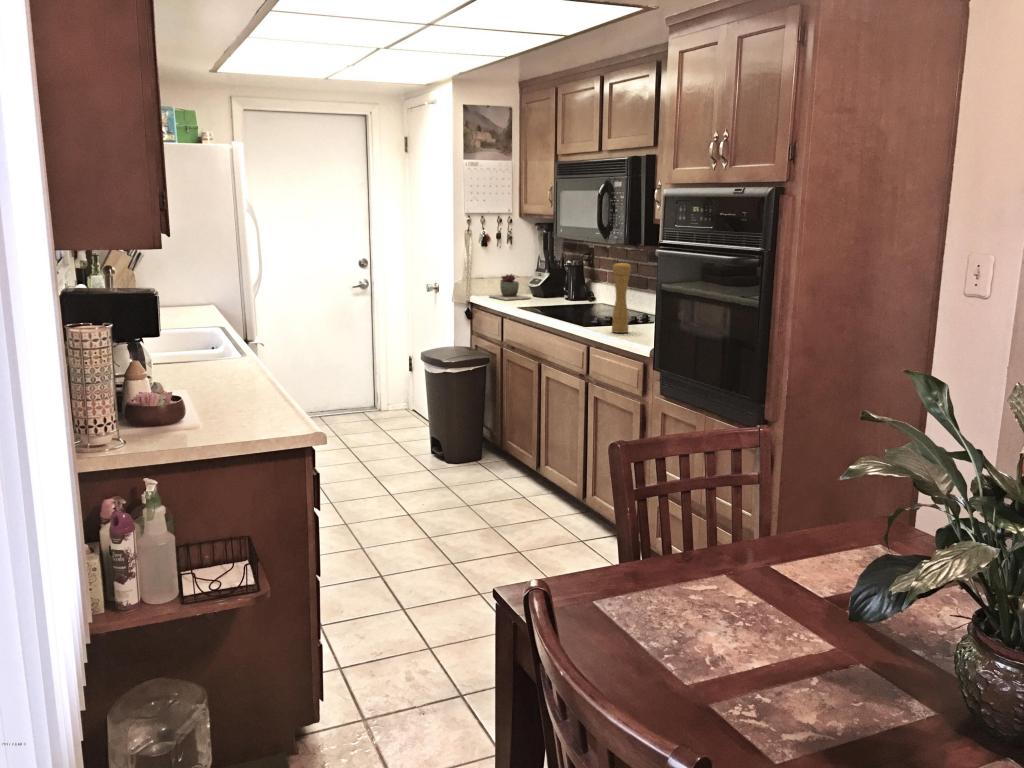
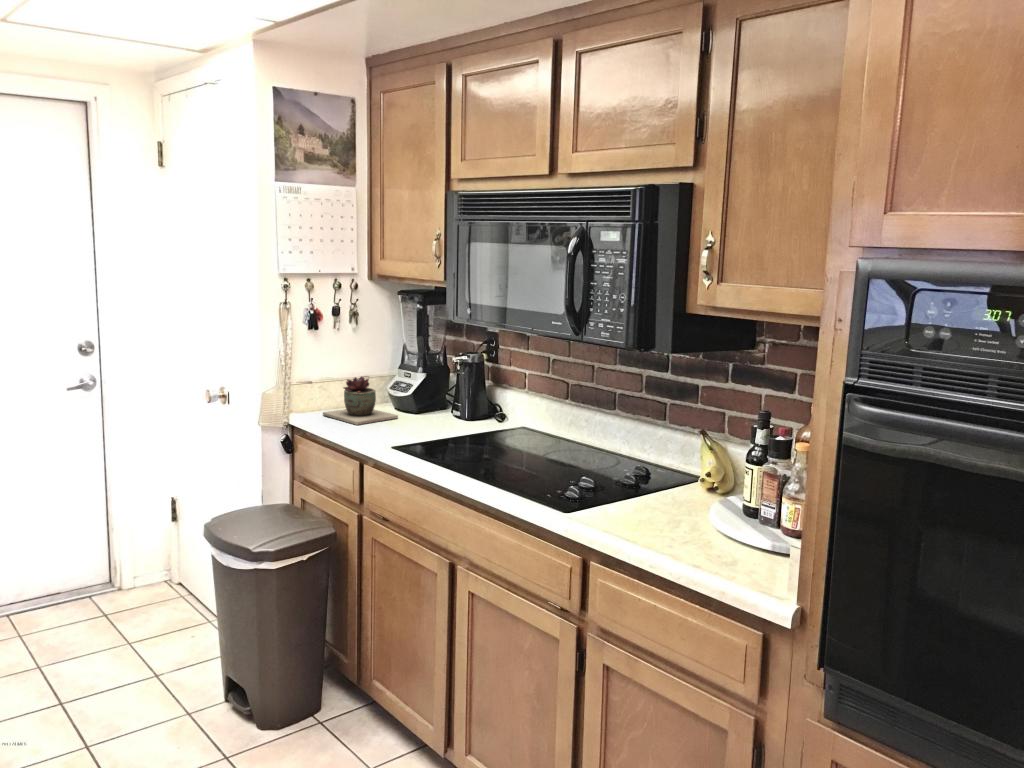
pepper mill: present [612,262,631,333] -> none [638,395,680,537]

